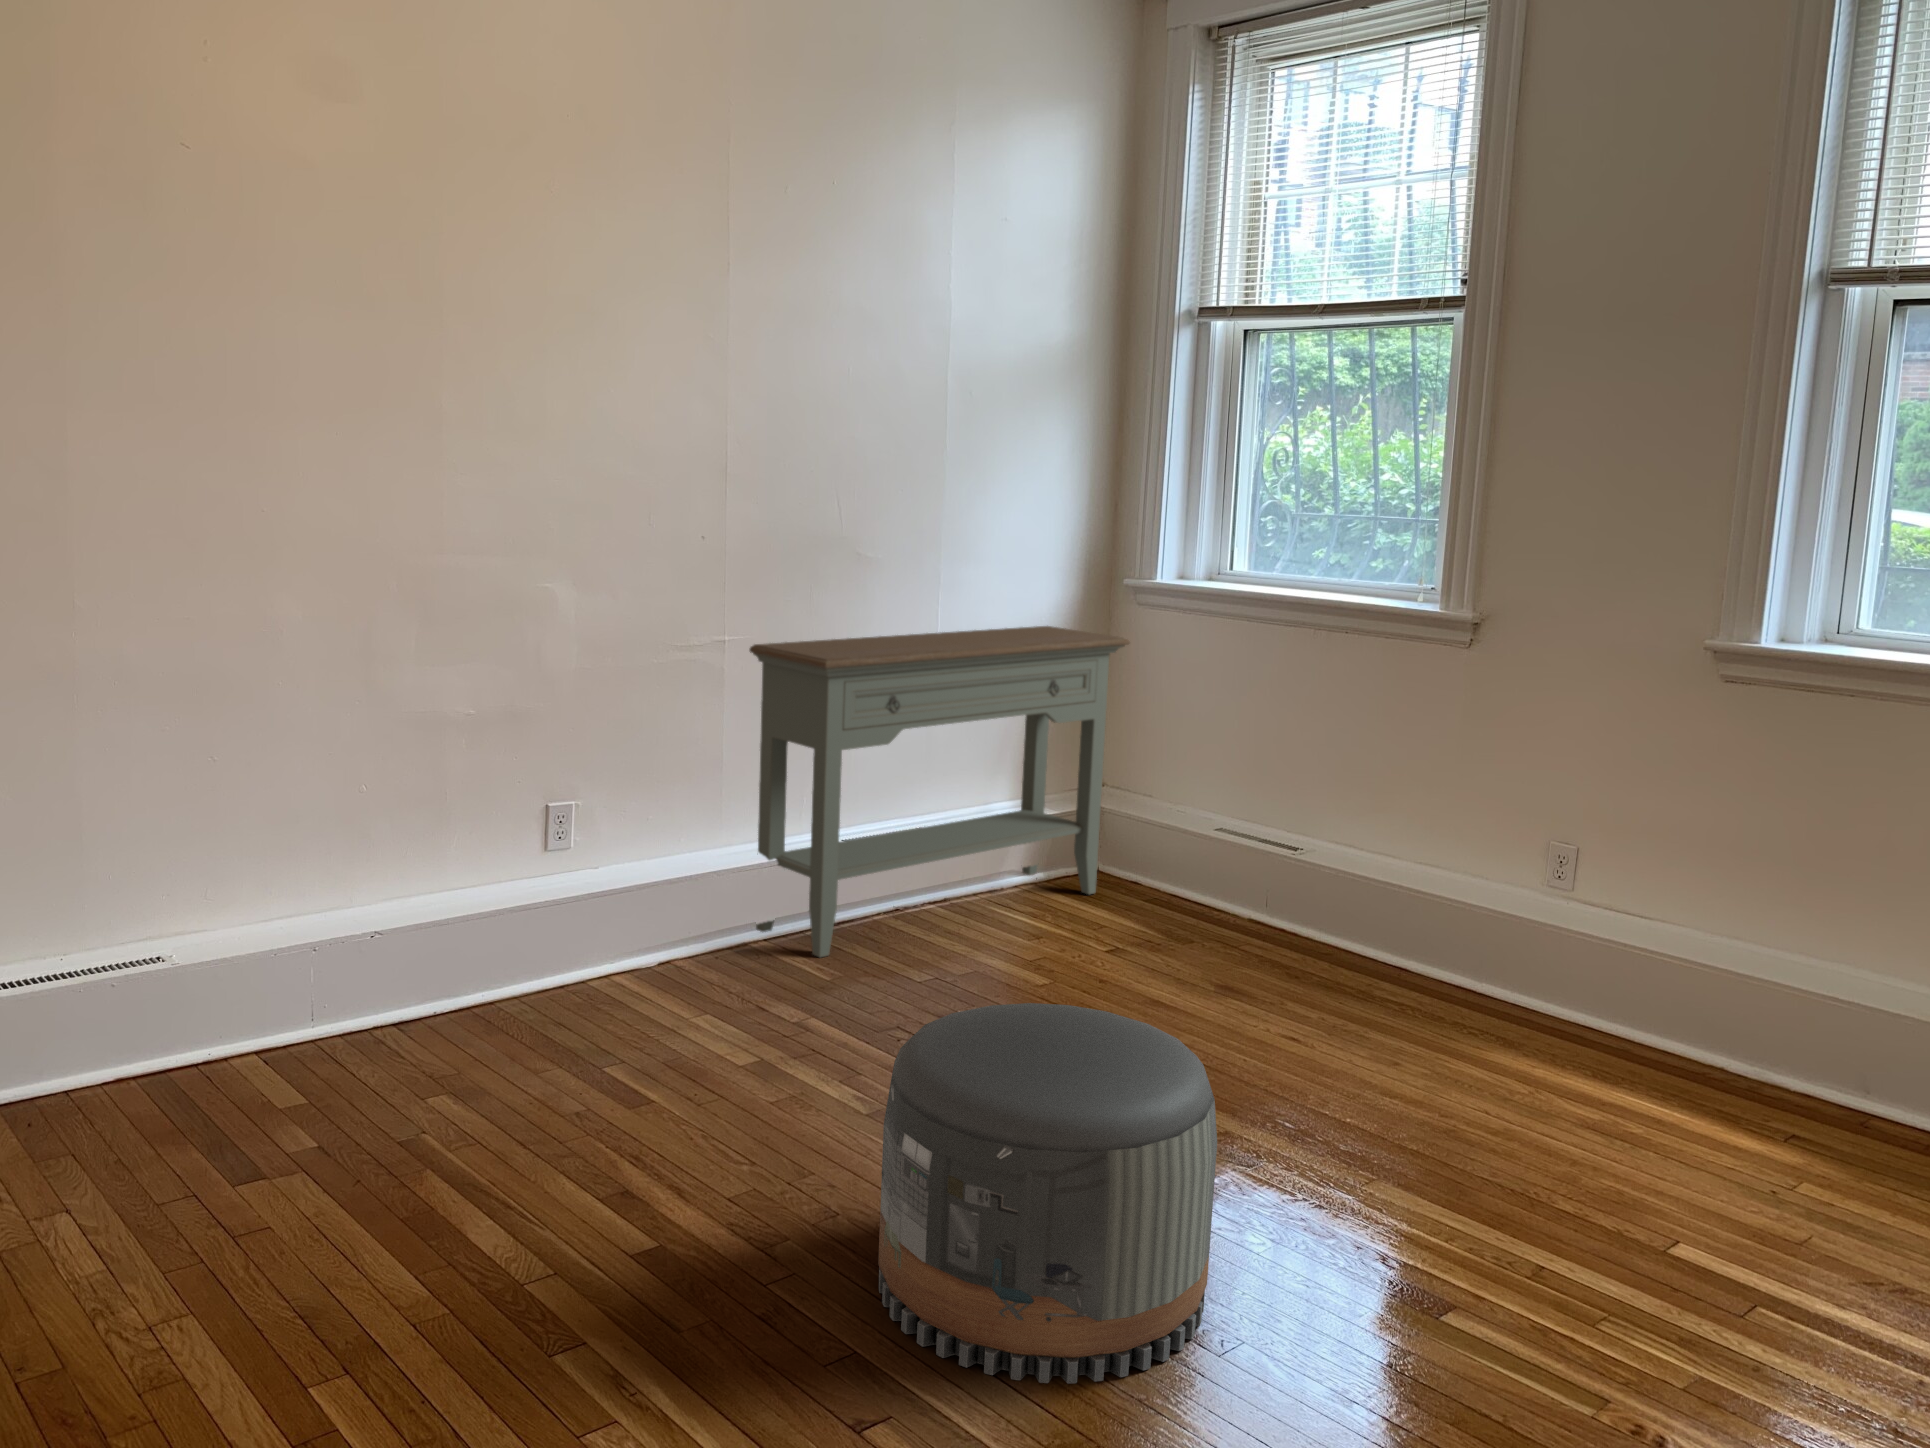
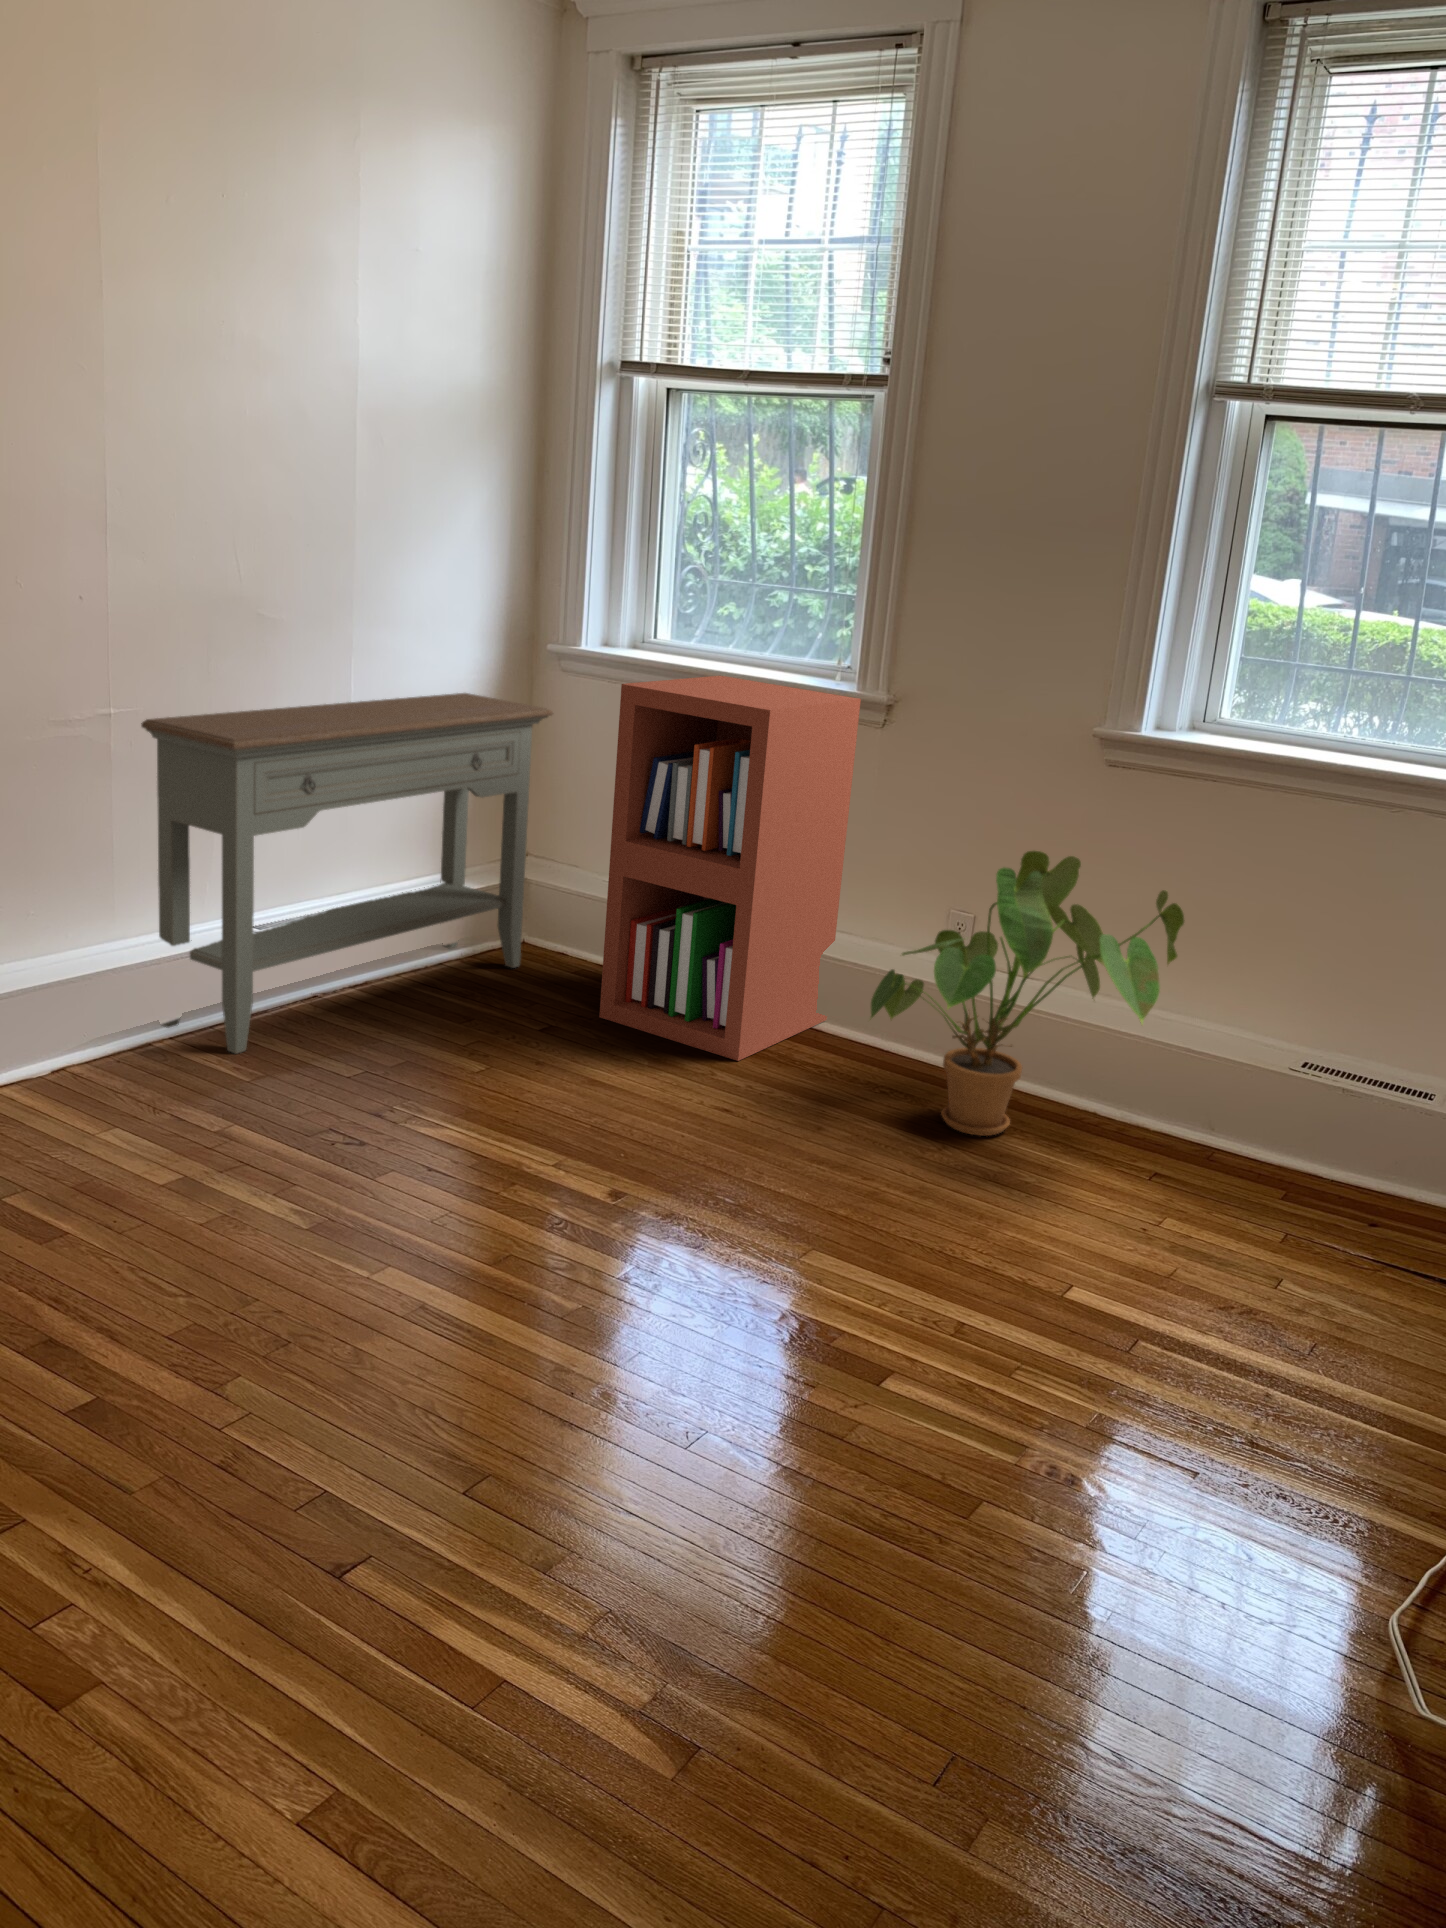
bookshelf: none [1171,602,1443,991] -> present [599,676,861,1061]
house plant: none [1447,773,1817,1081] -> present [870,850,1185,1136]
pouf: present [878,1003,1217,1383] -> none [341,1119,682,1500]

